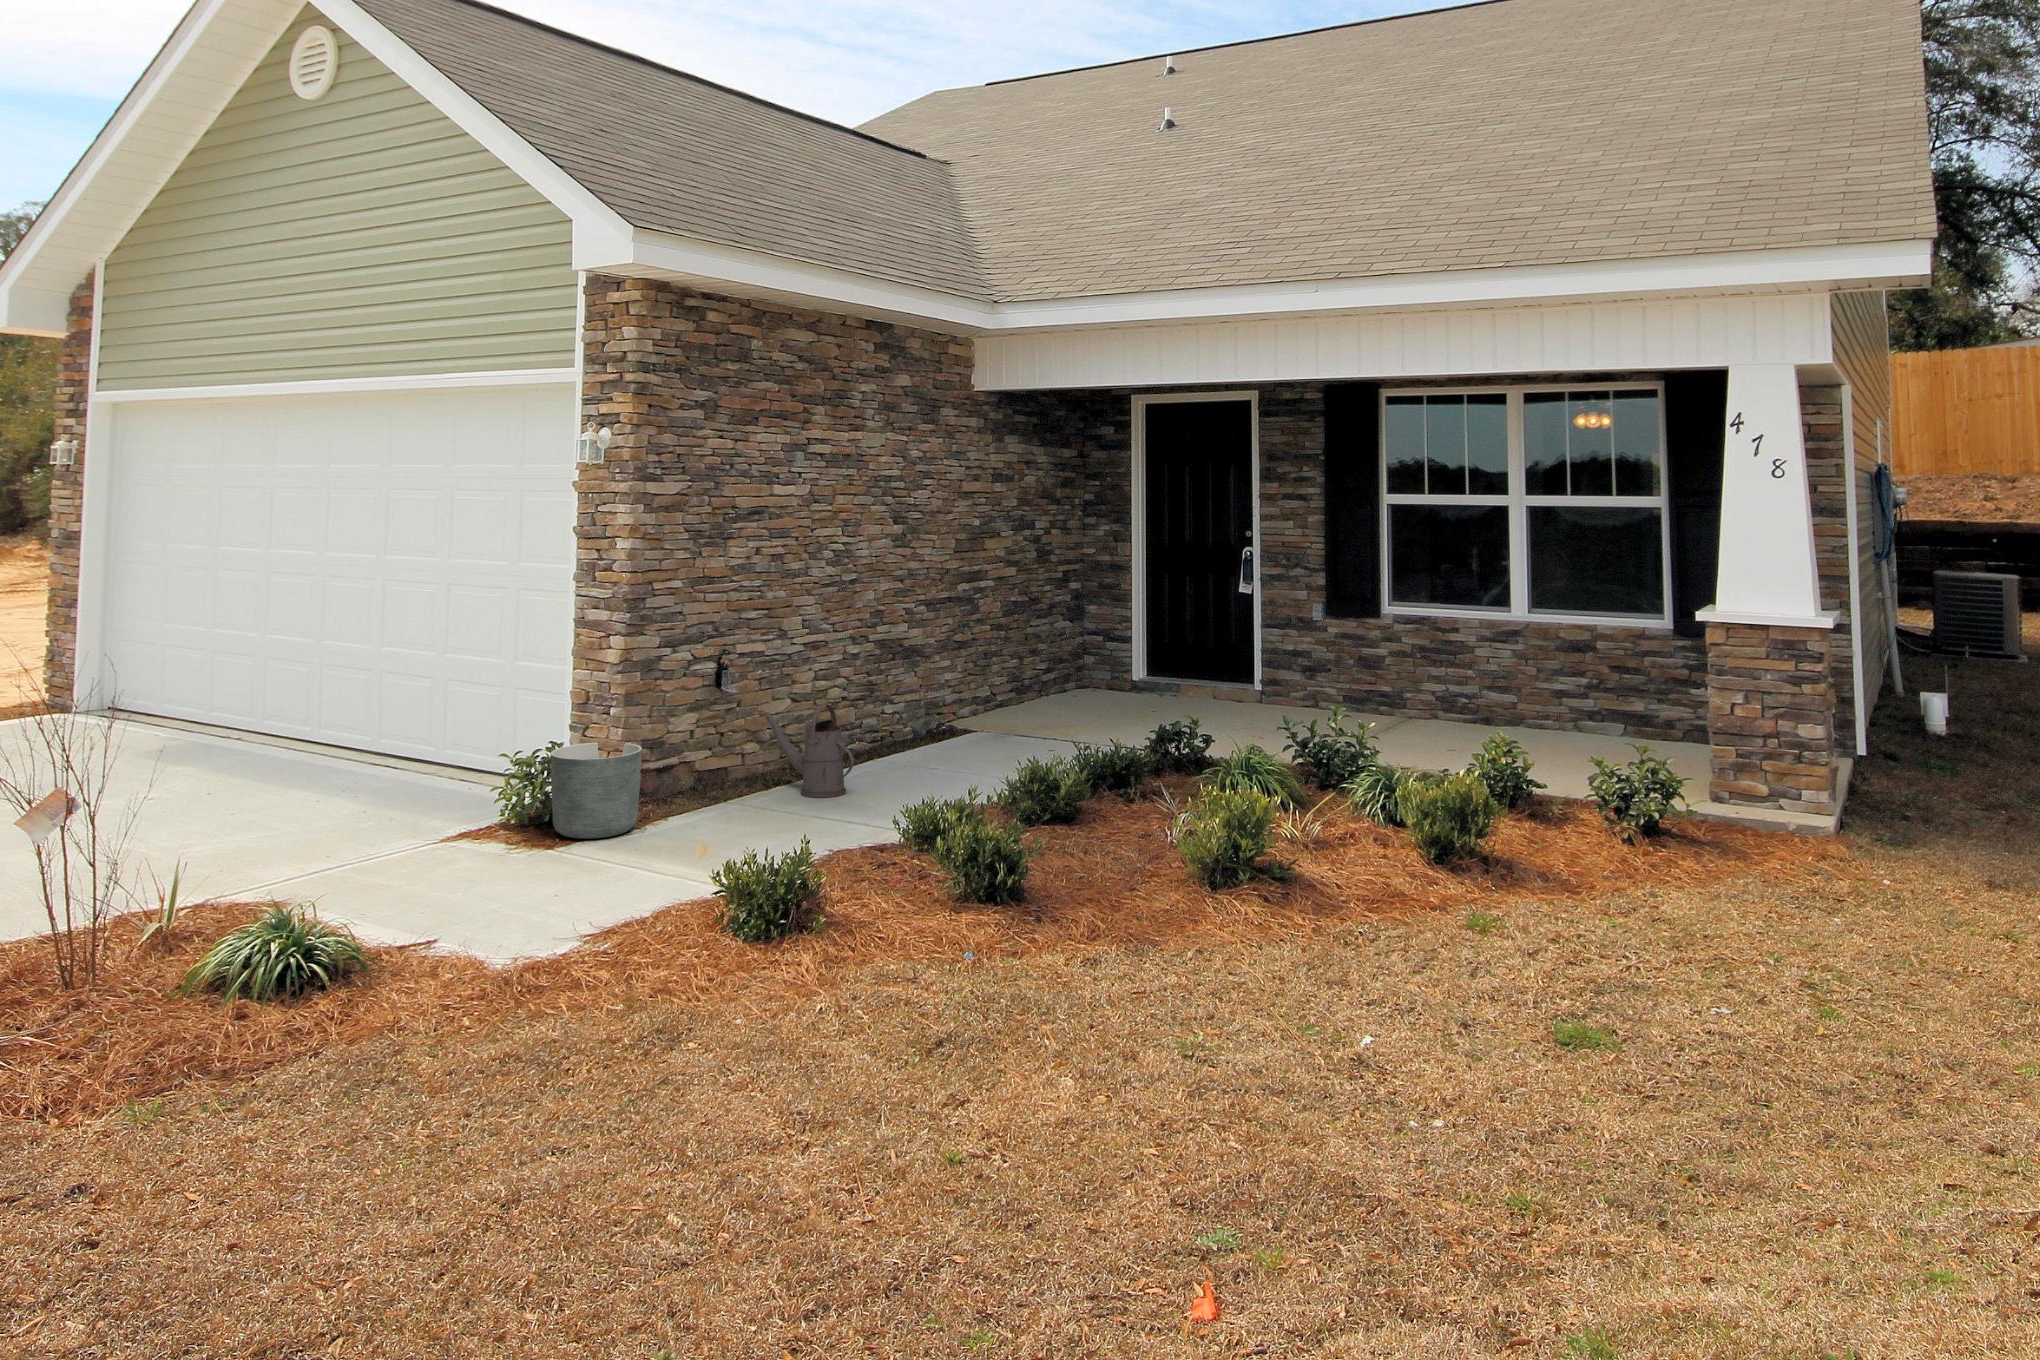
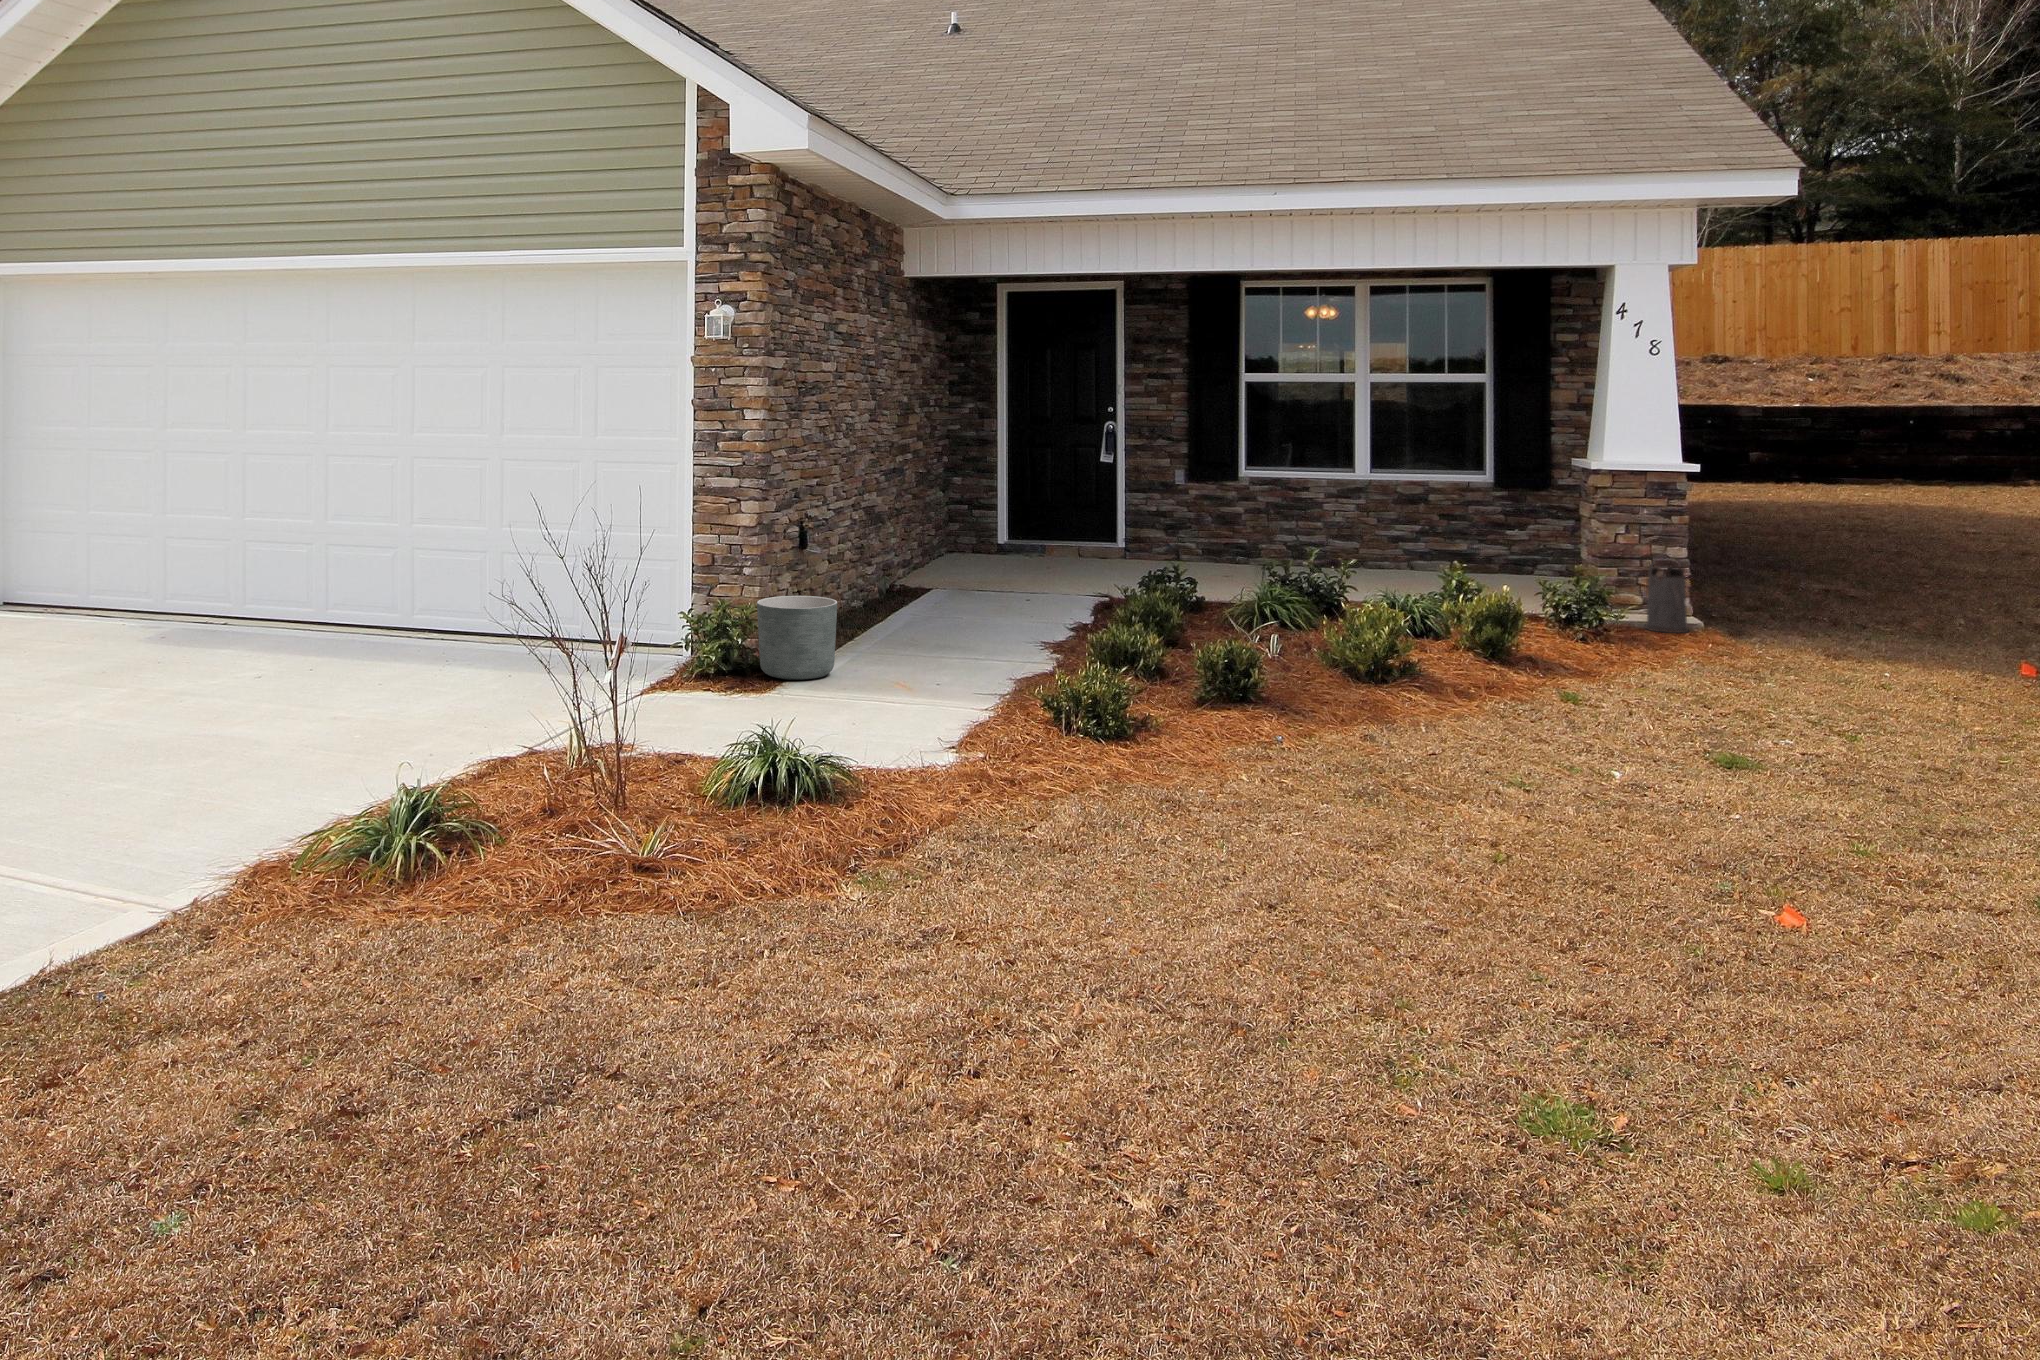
watering can: present [766,703,854,798] -> present [1645,554,1689,633]

